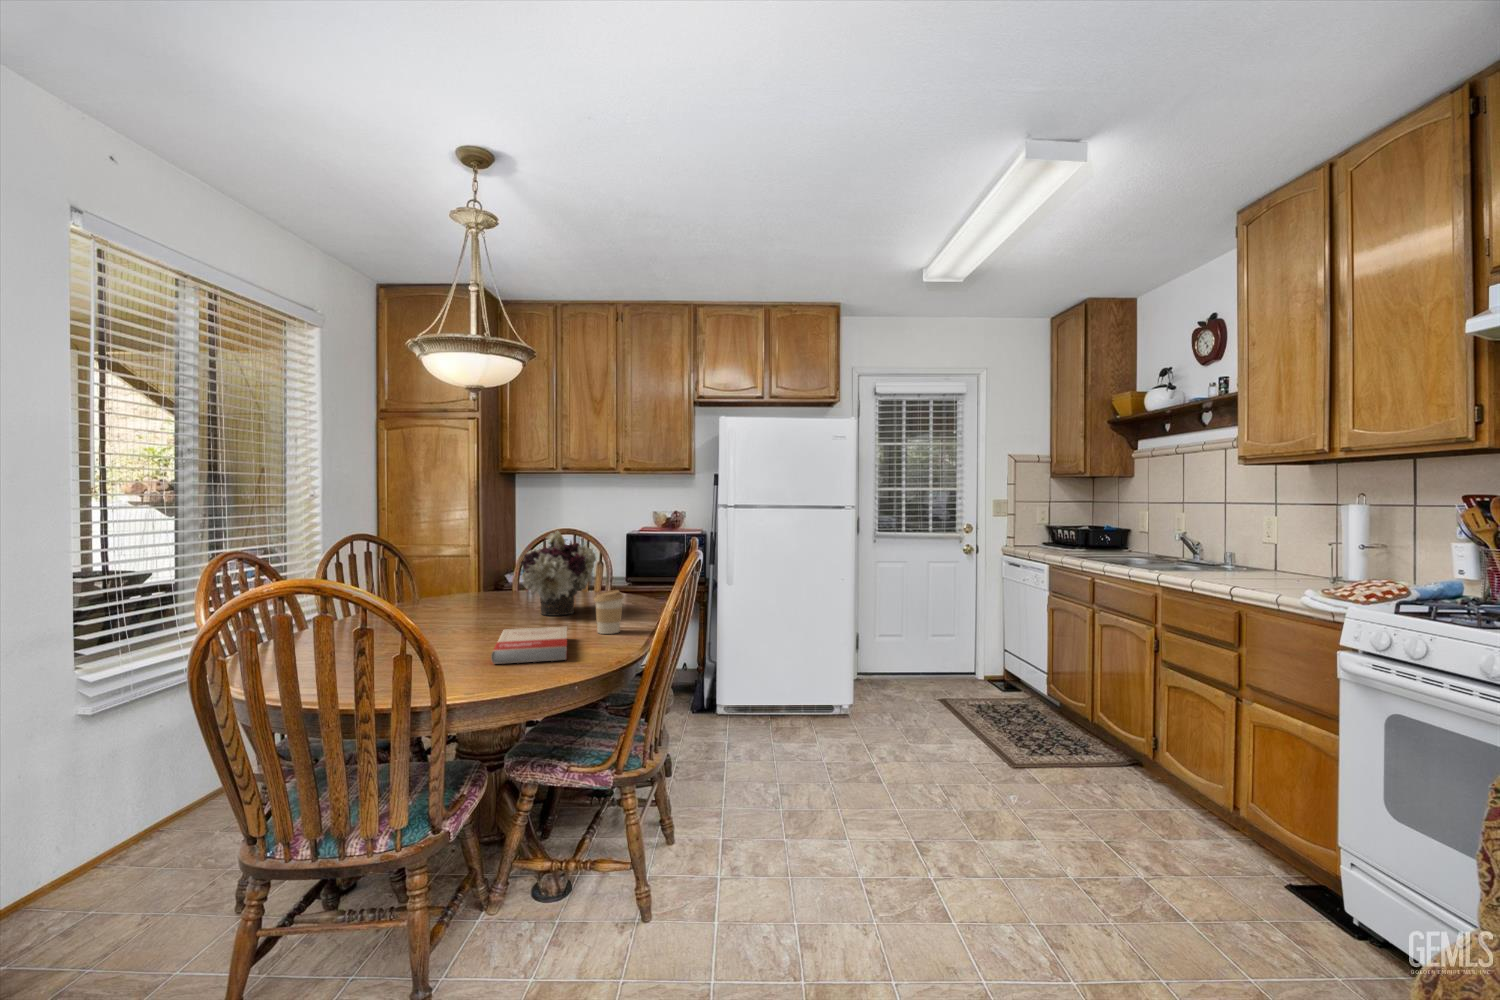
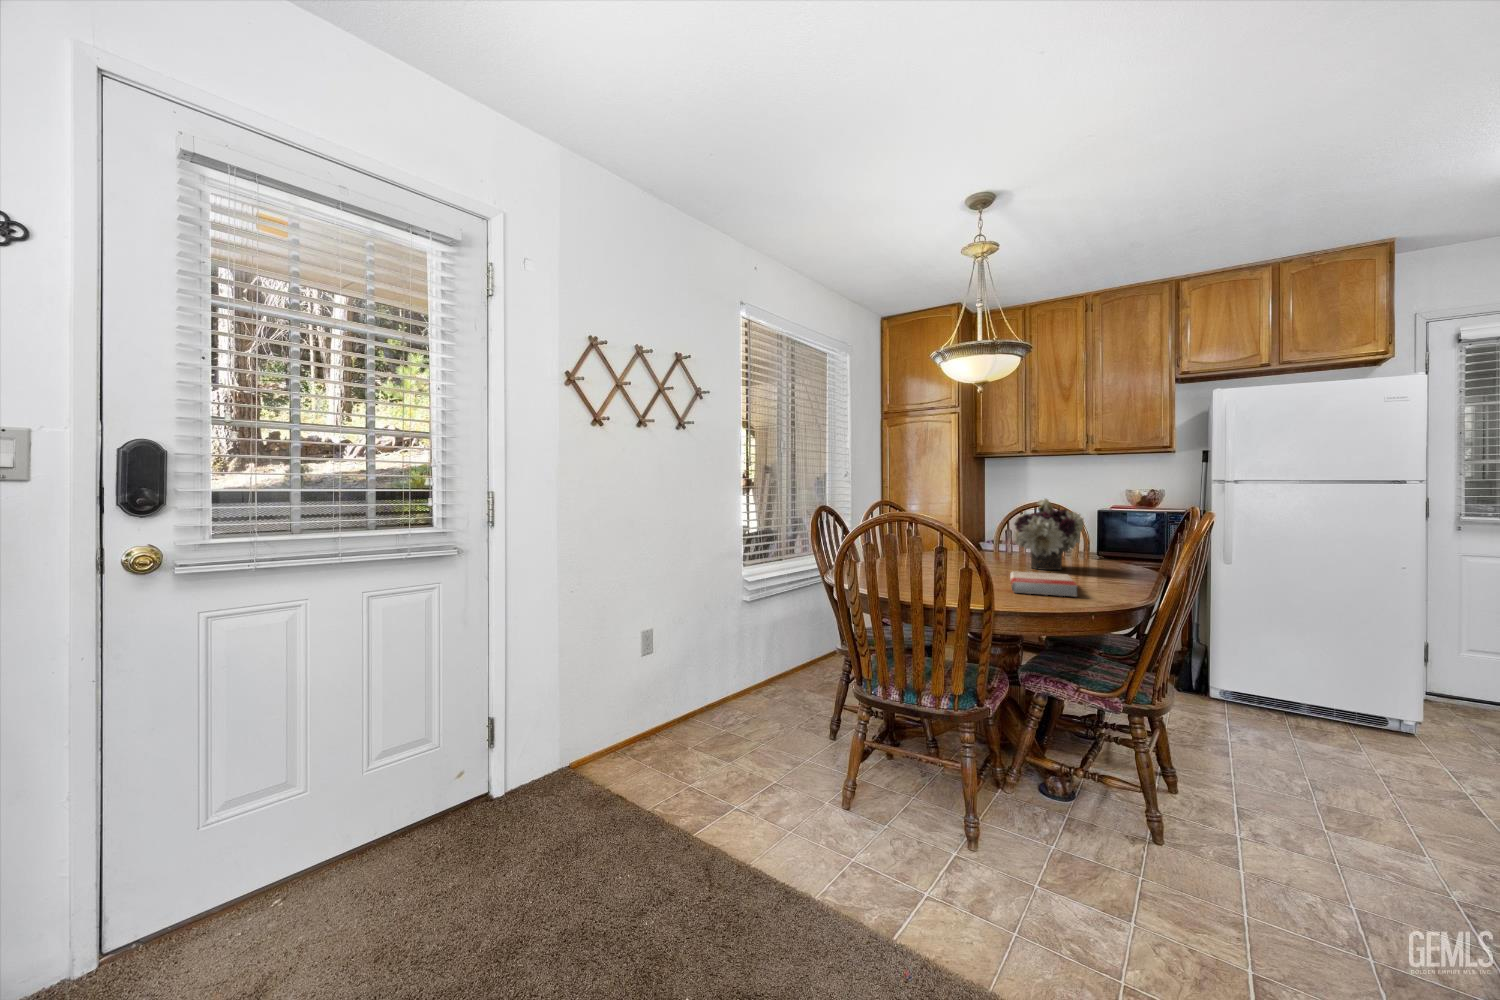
coffee cup: present [594,590,623,634] -> none [1091,548,1122,585]

